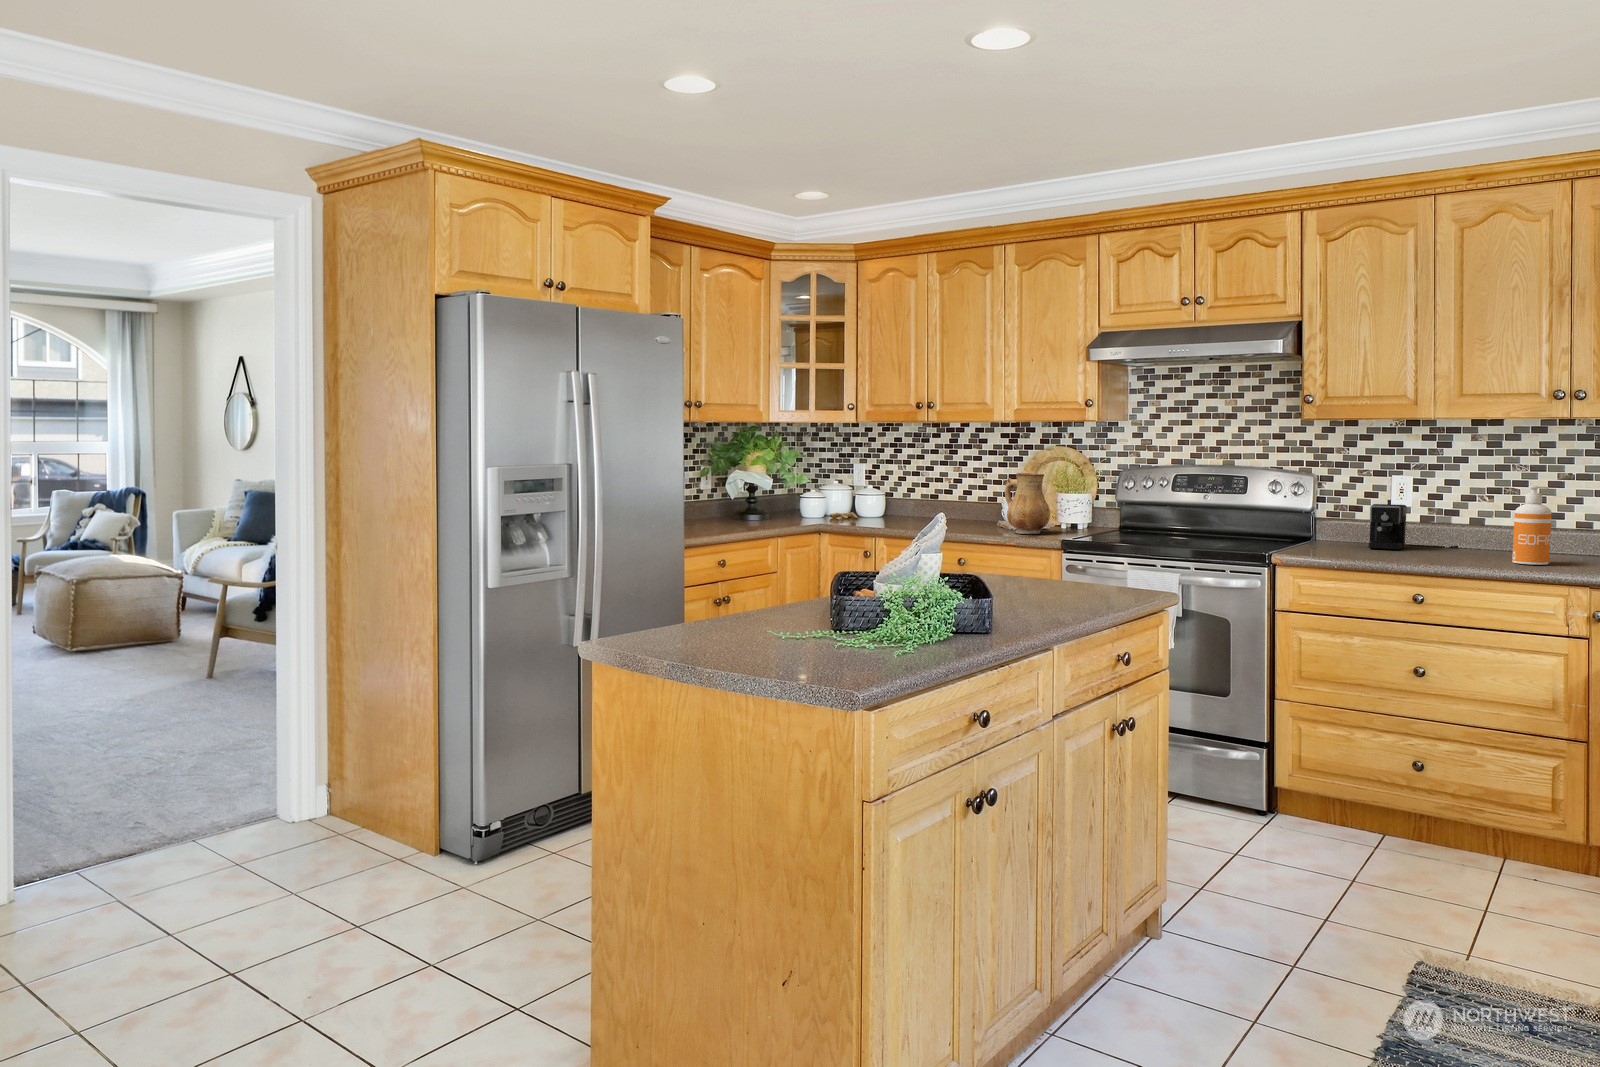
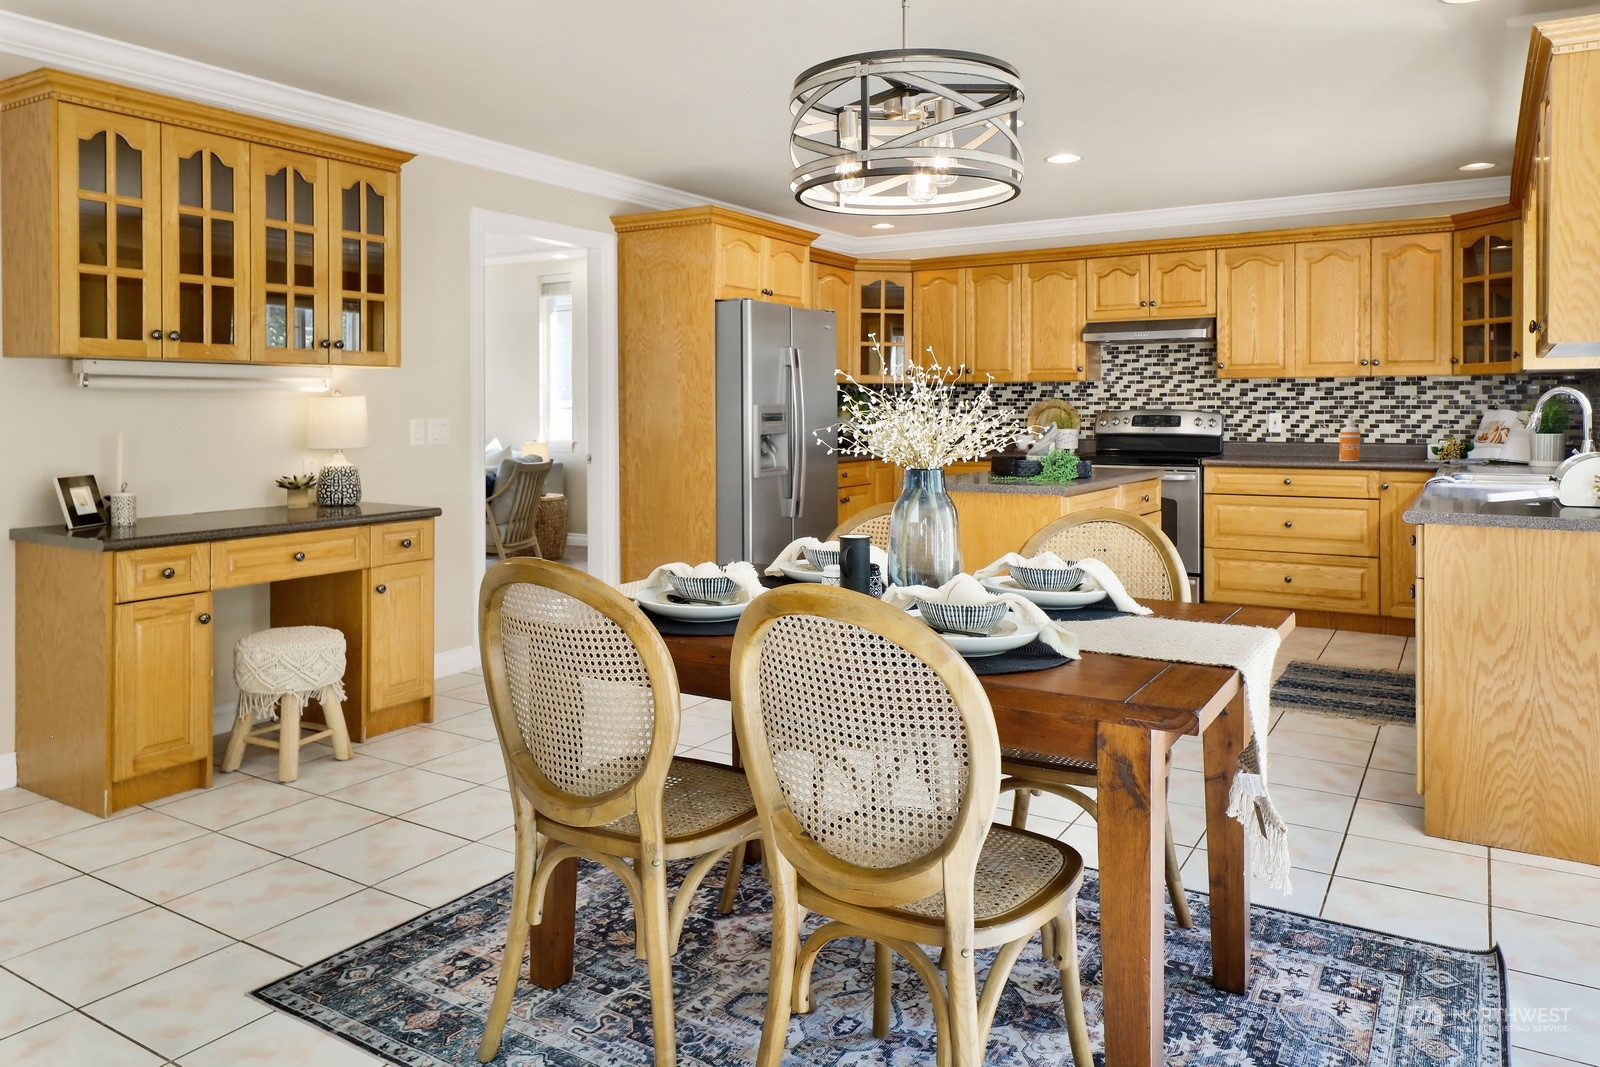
ceramic pitcher: present [1005,473,1050,534] -> none [1024,416,1055,456]
coffee maker: present [1368,504,1458,549] -> none [1257,431,1309,457]

